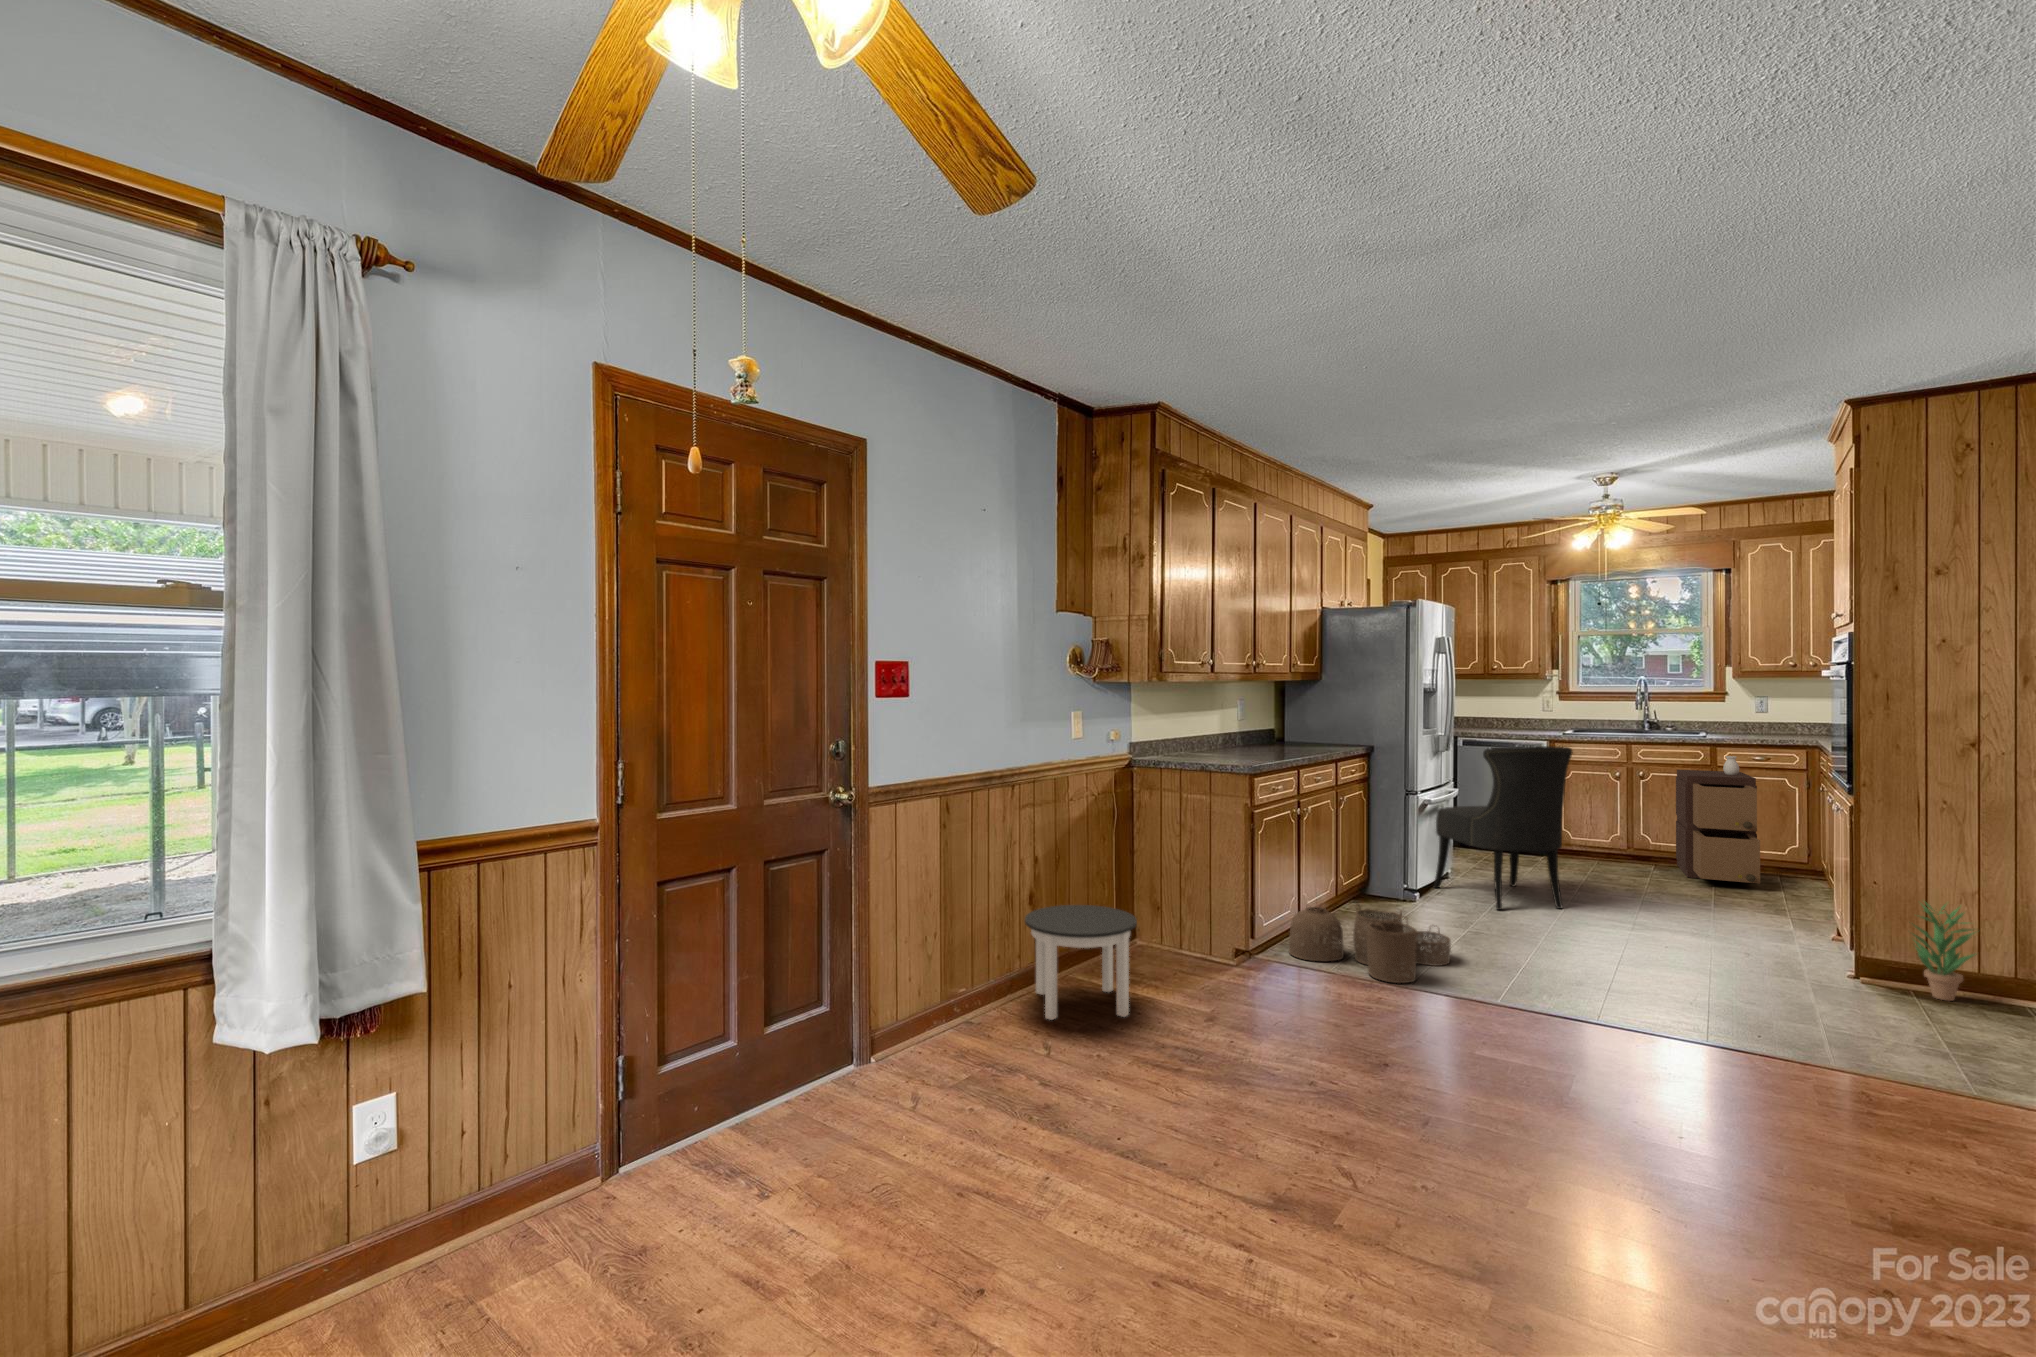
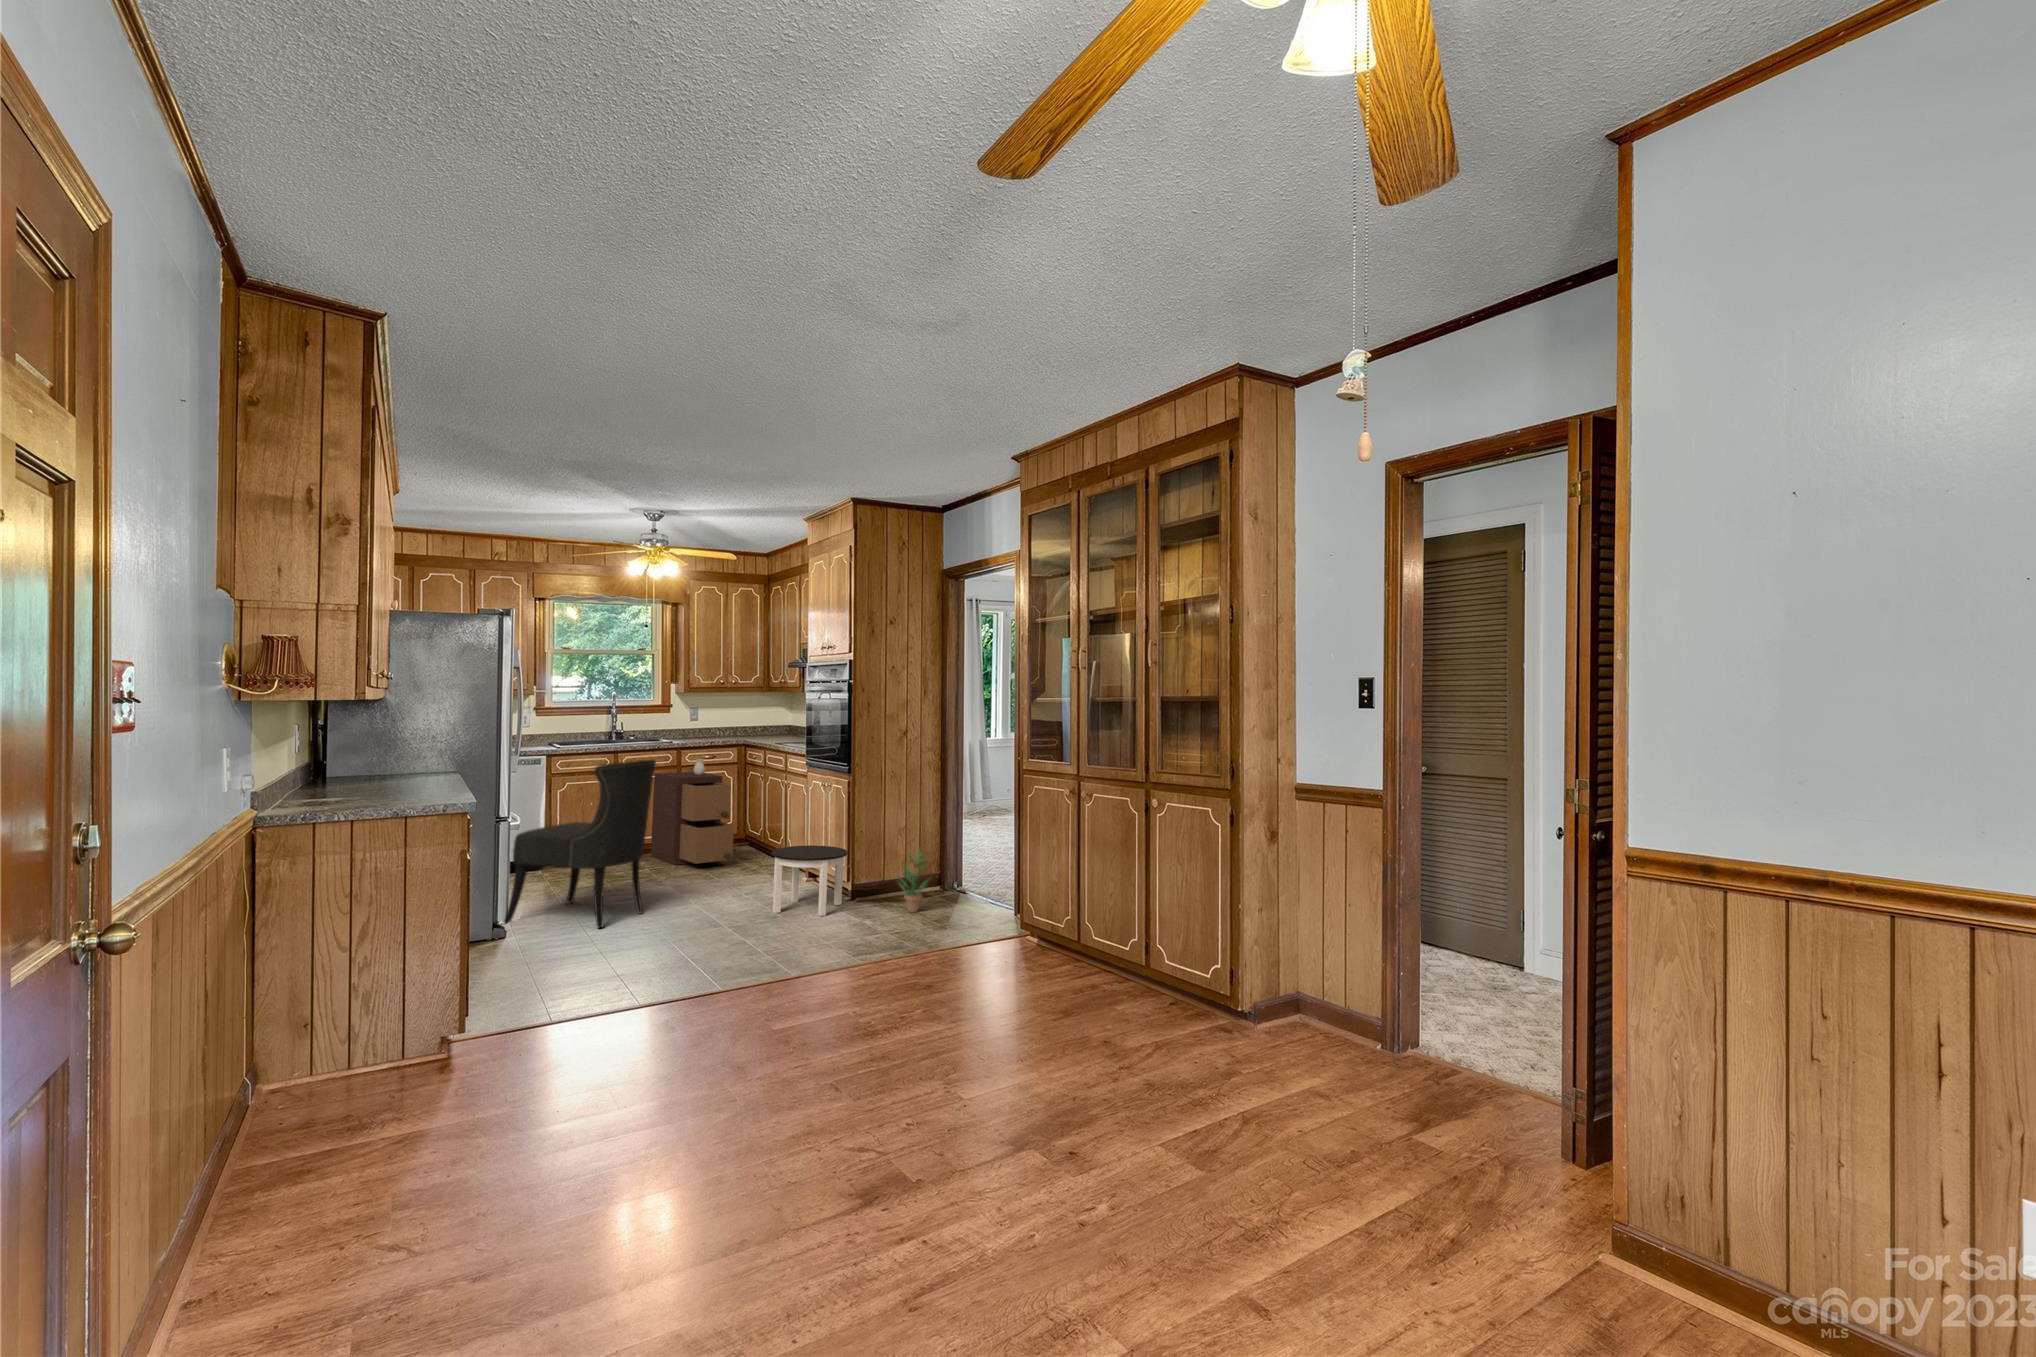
round table: present [1025,905,1137,1020] -> present [772,846,848,916]
woven basket: present [1289,905,1451,983] -> none [485,947,663,1041]

